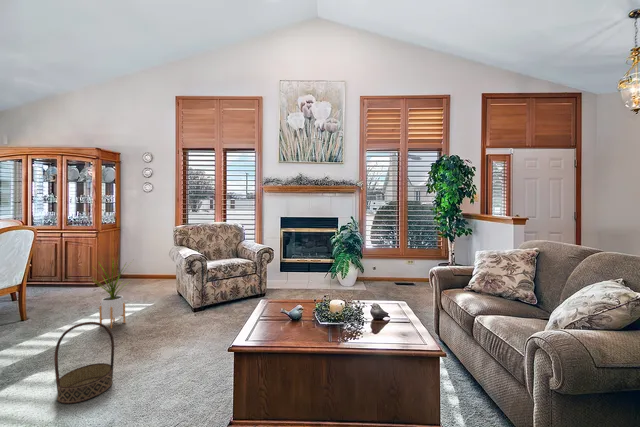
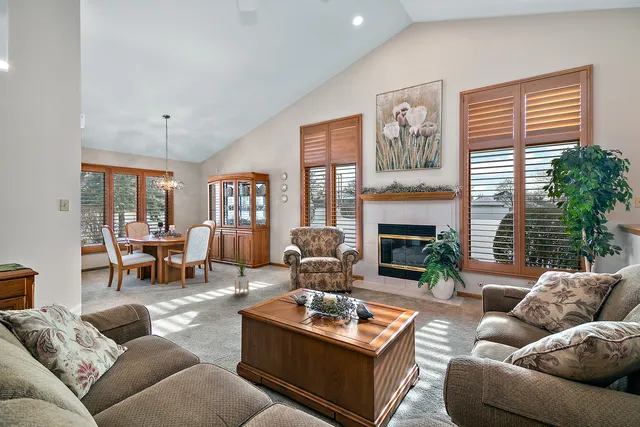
basket: present [54,322,114,403] -> none [192,284,218,327]

